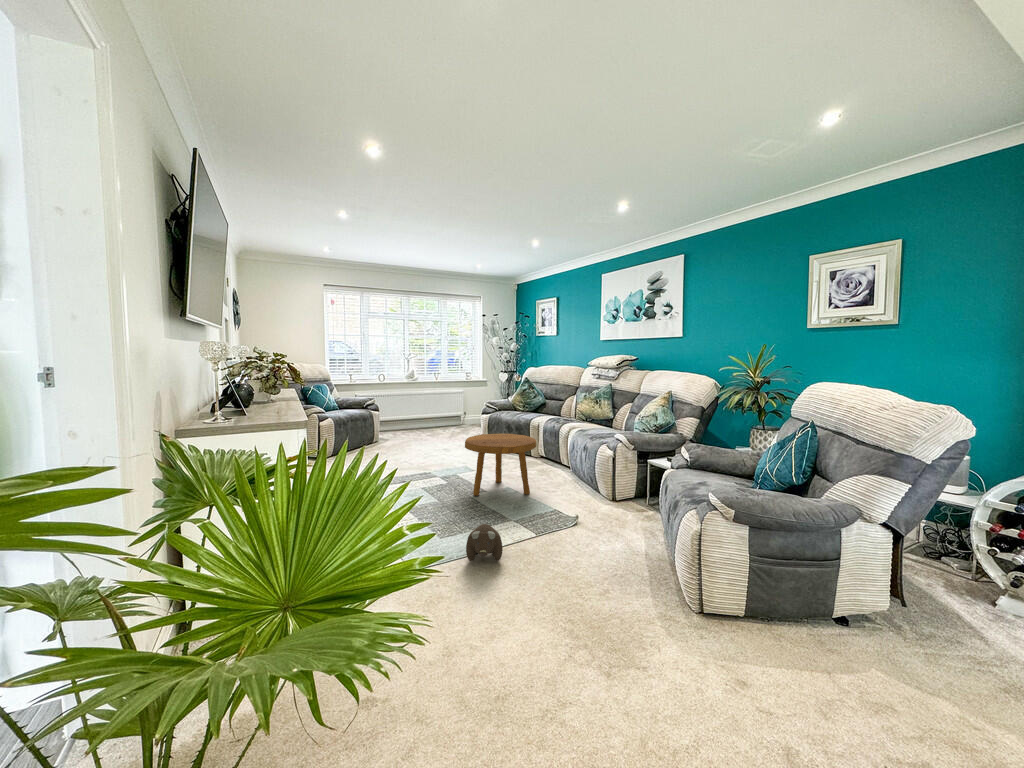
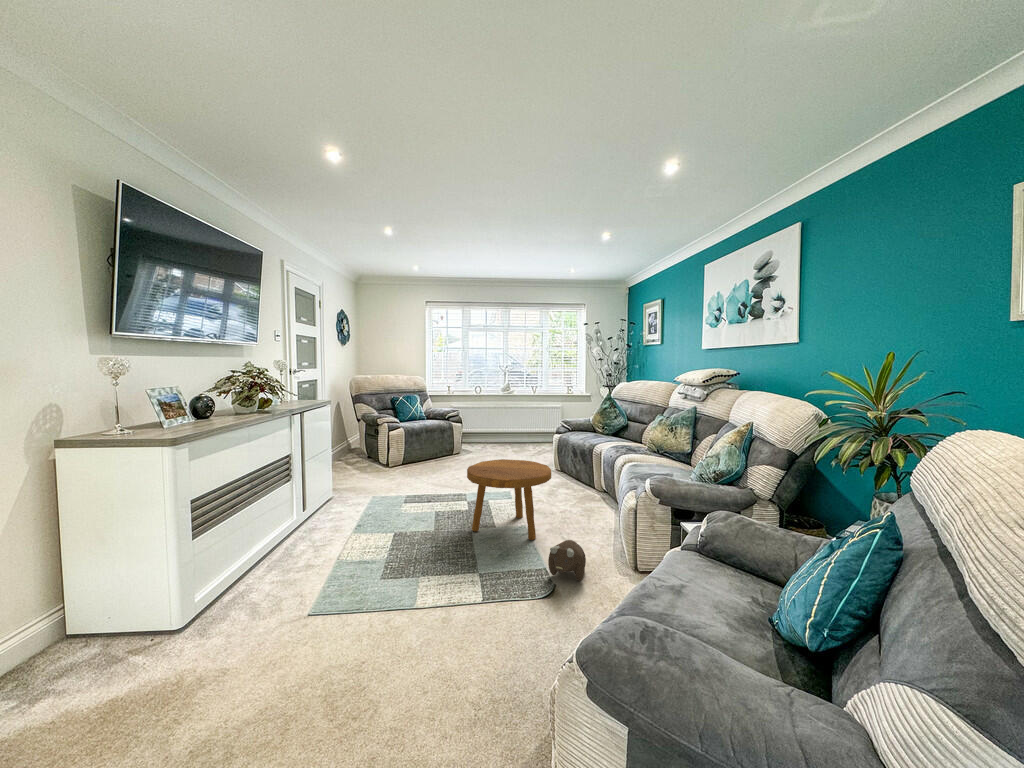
plush toy: present [466,524,503,561] -> present [548,540,586,581]

